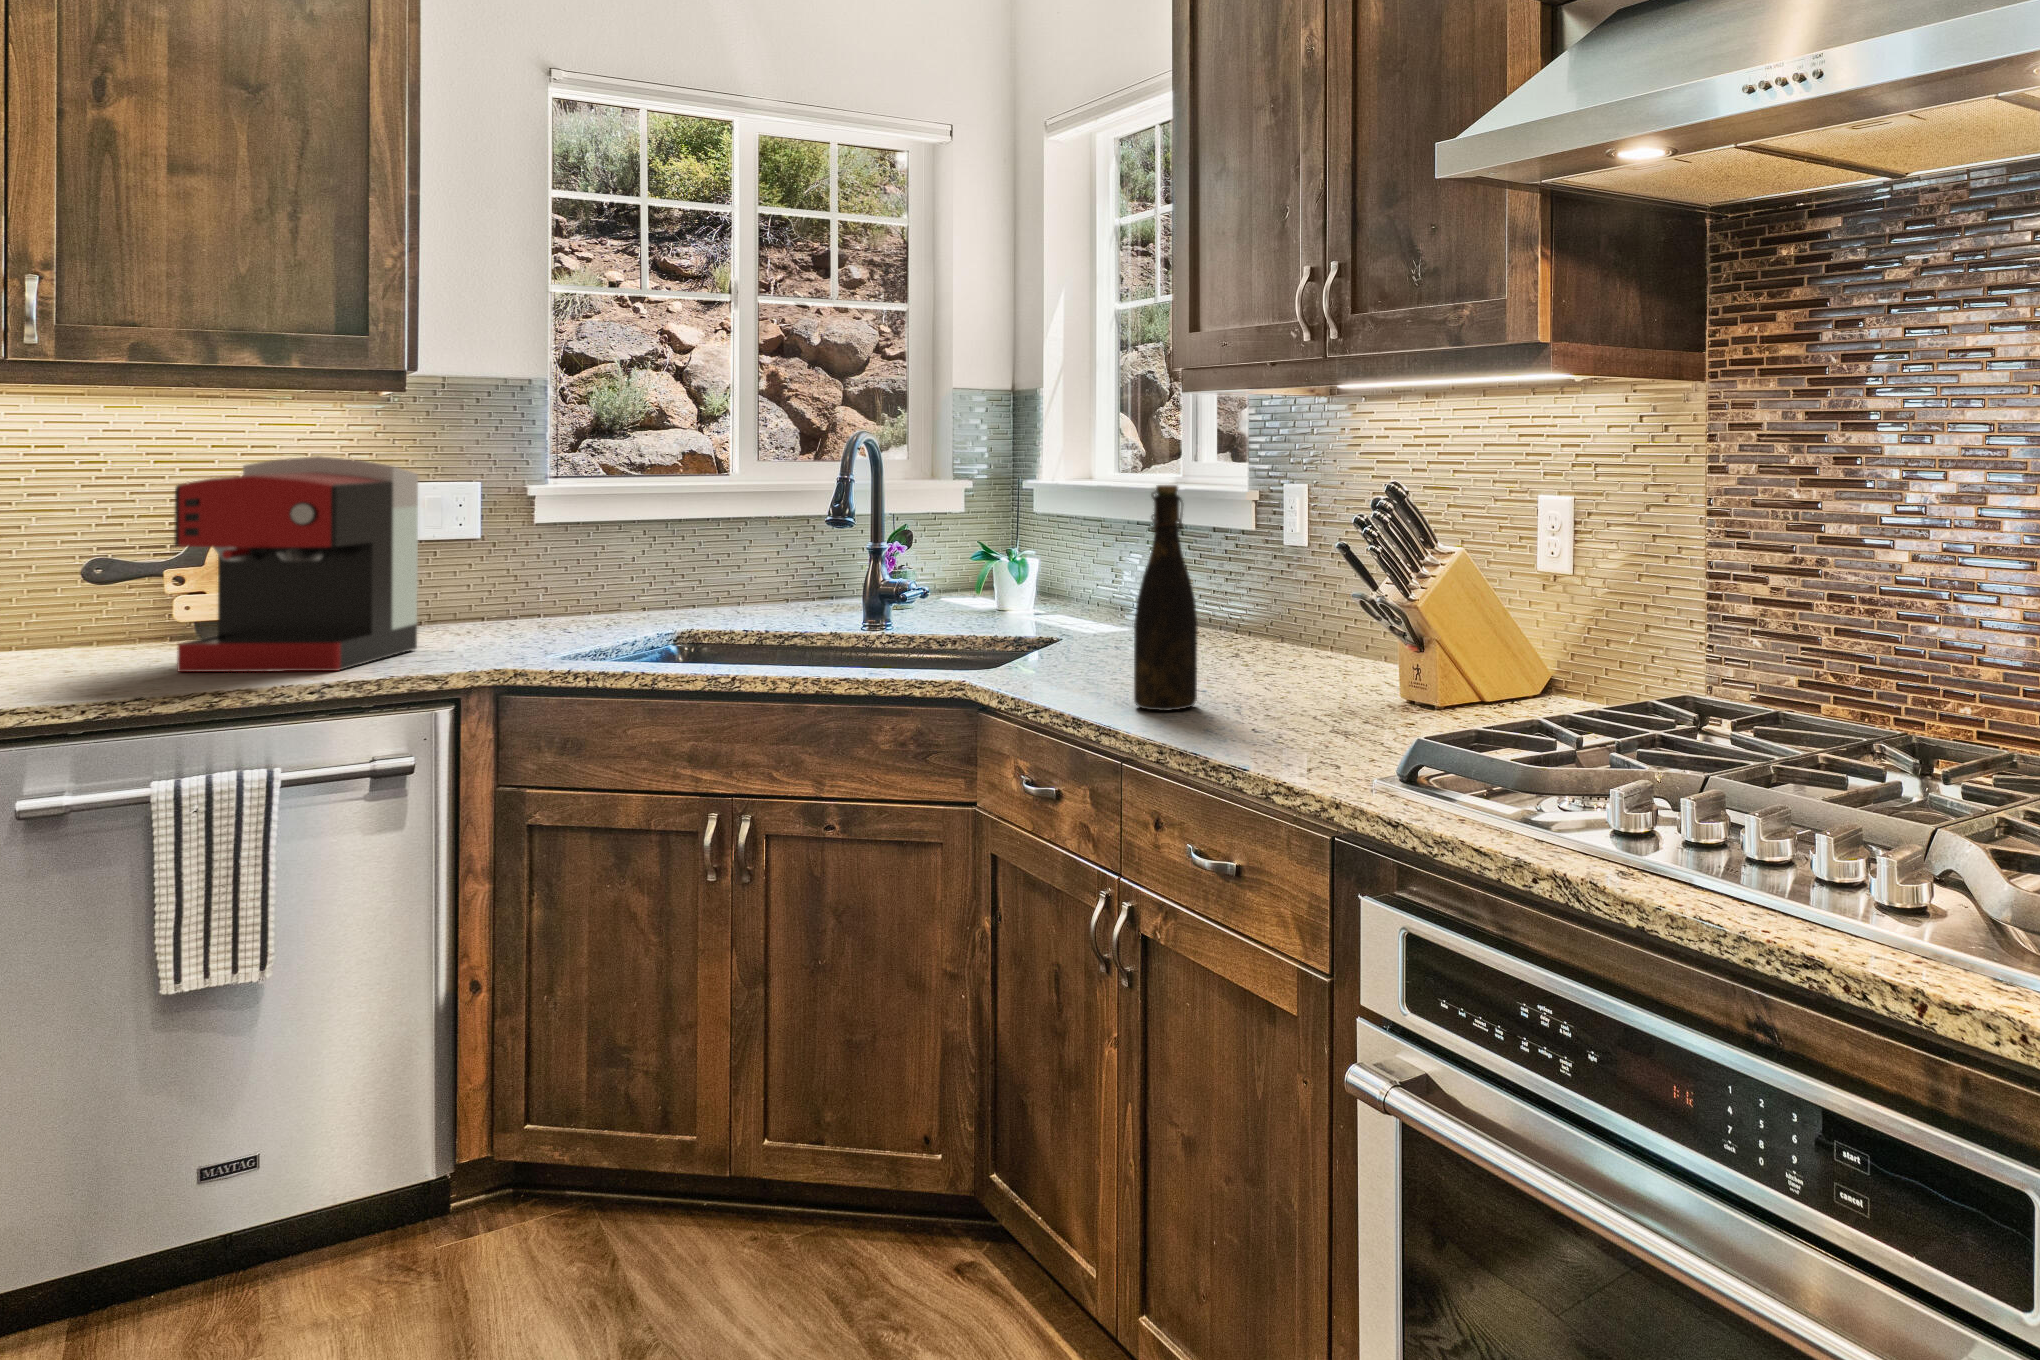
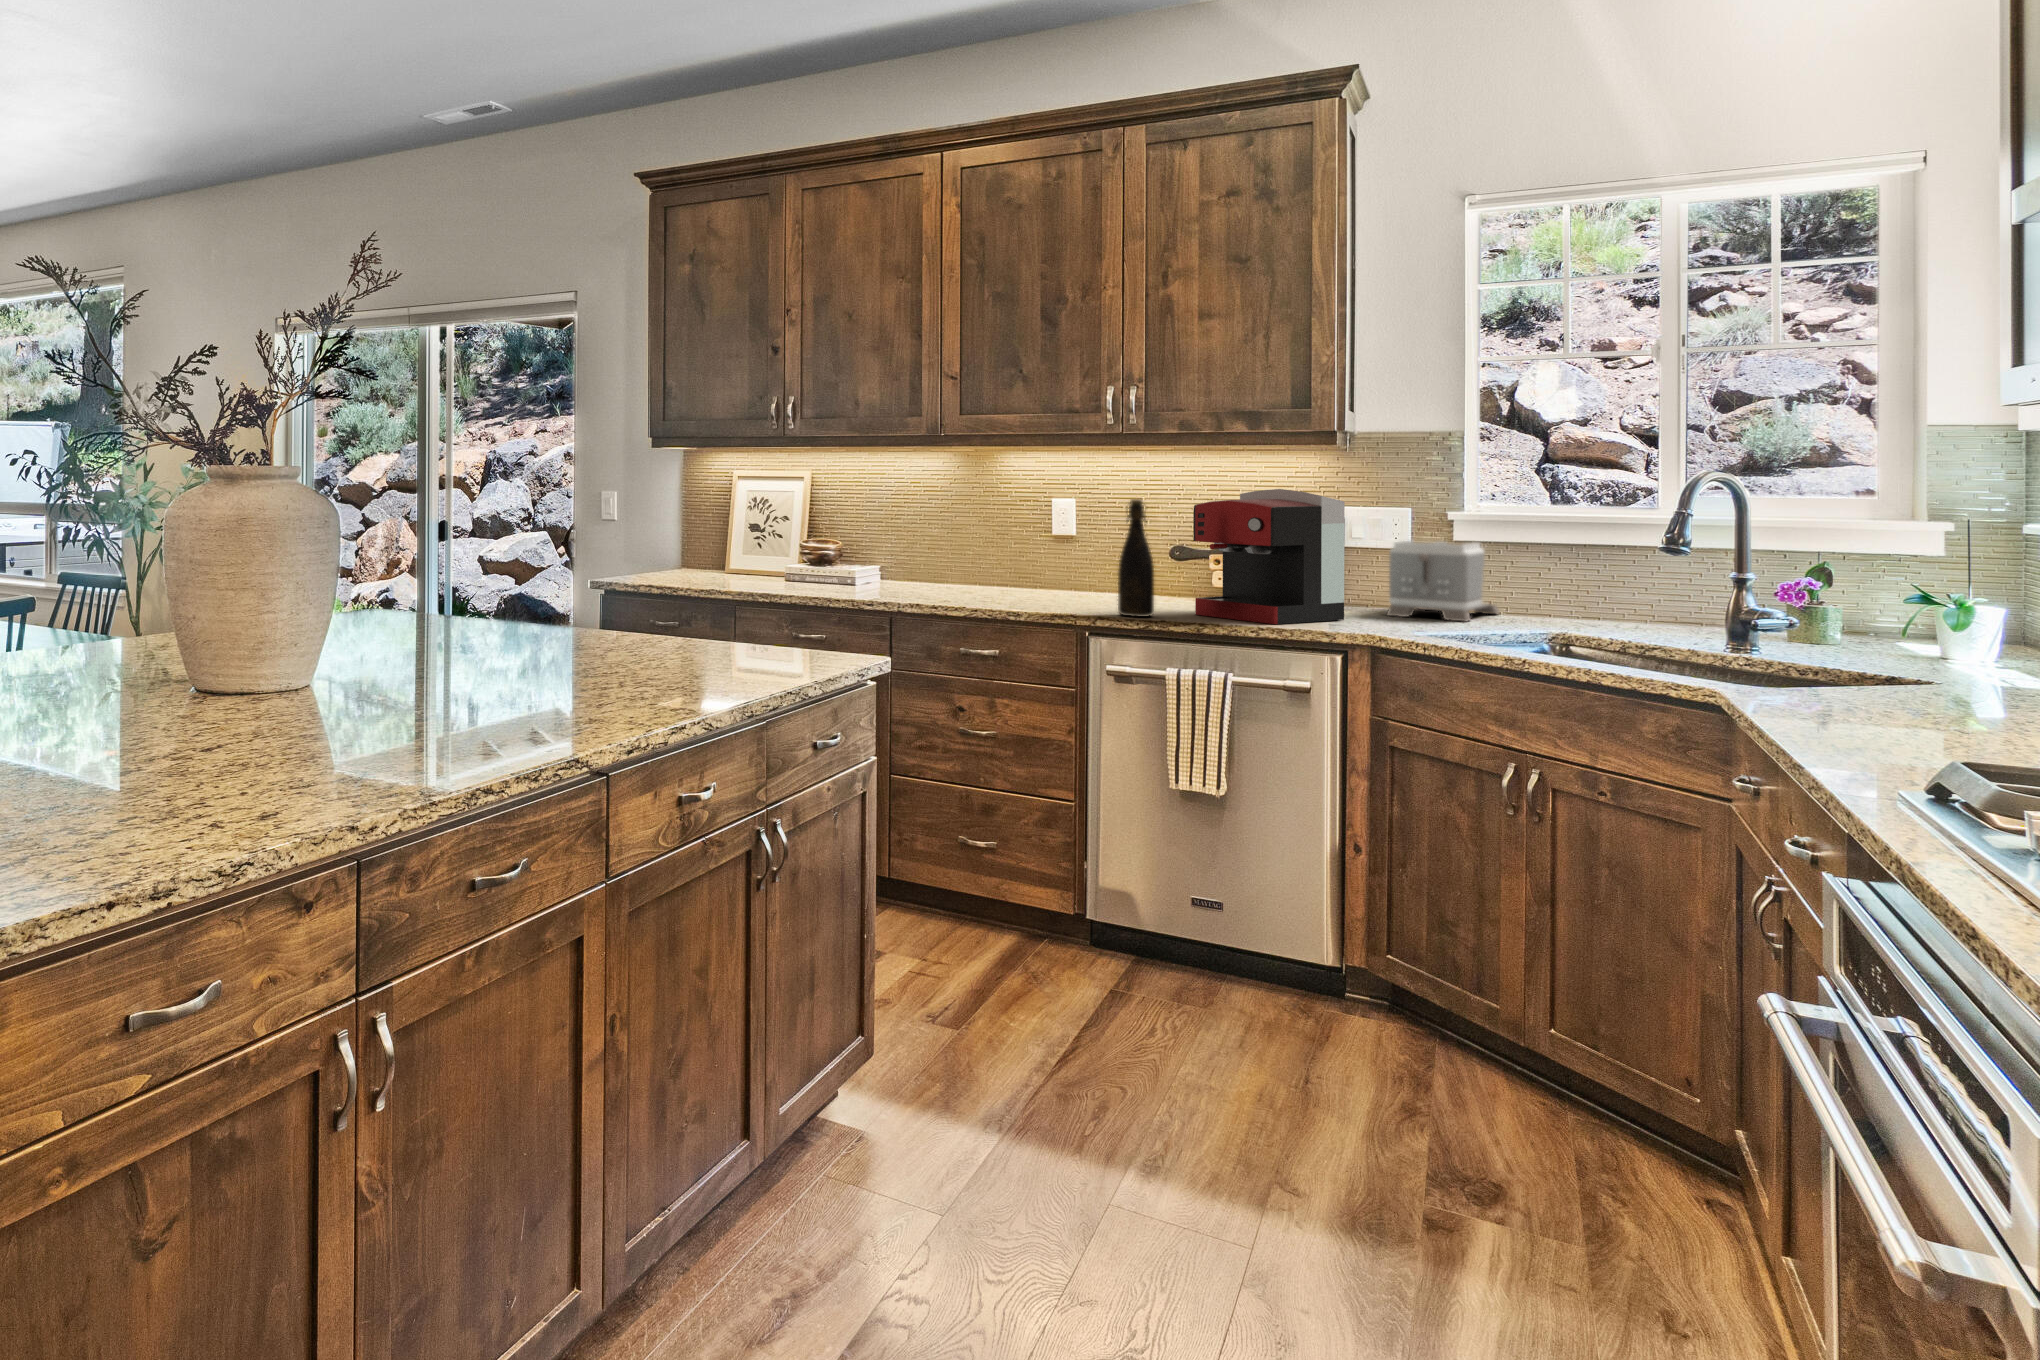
bottle: present [1134,485,1197,711] -> present [1118,499,1154,617]
toaster: none [452,522,572,635] -> present [1387,541,1499,622]

